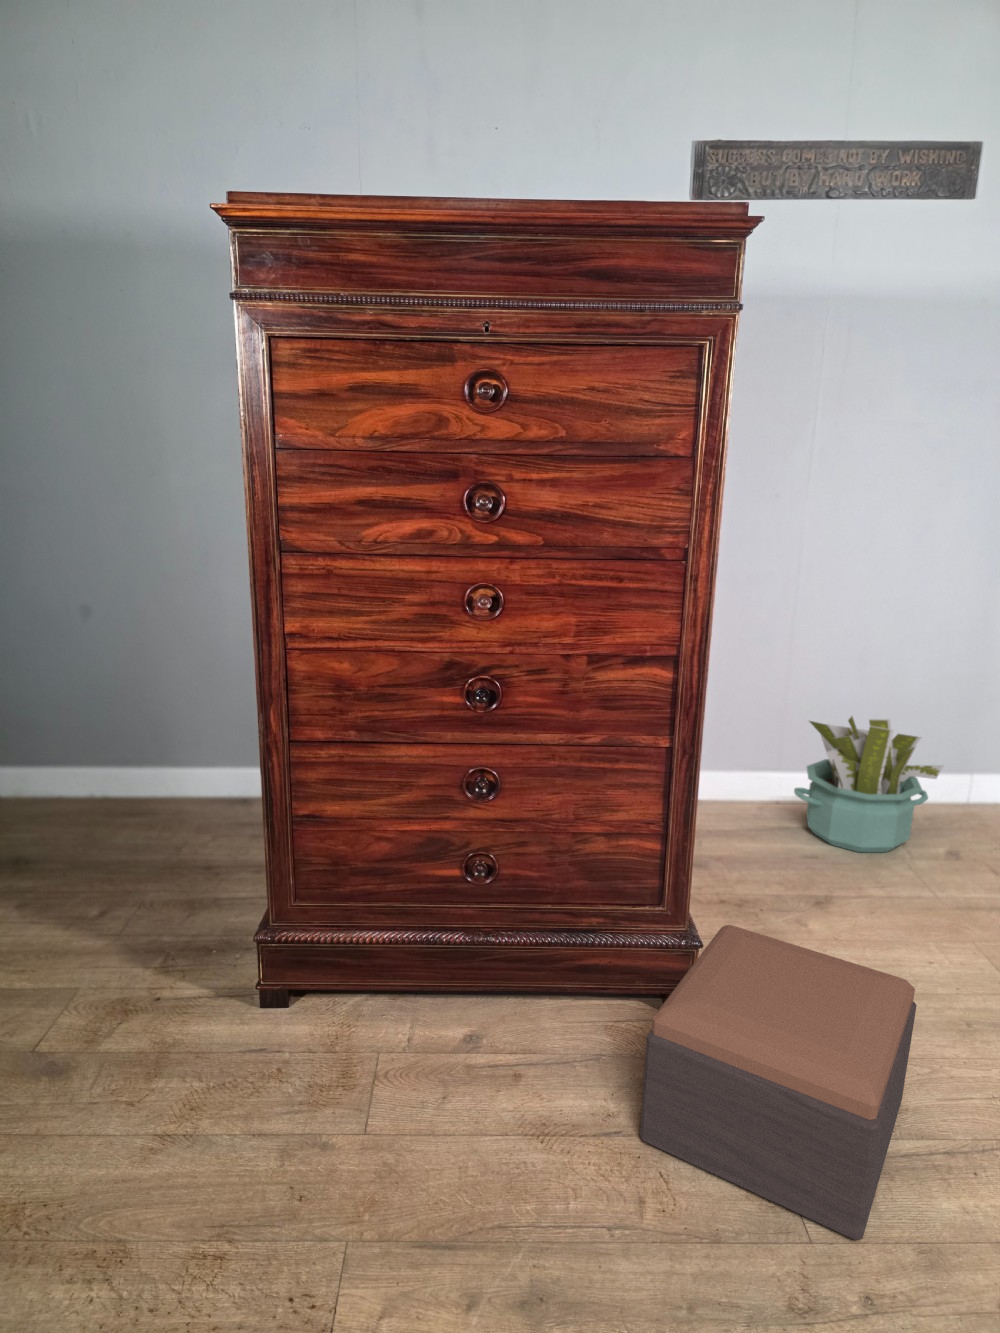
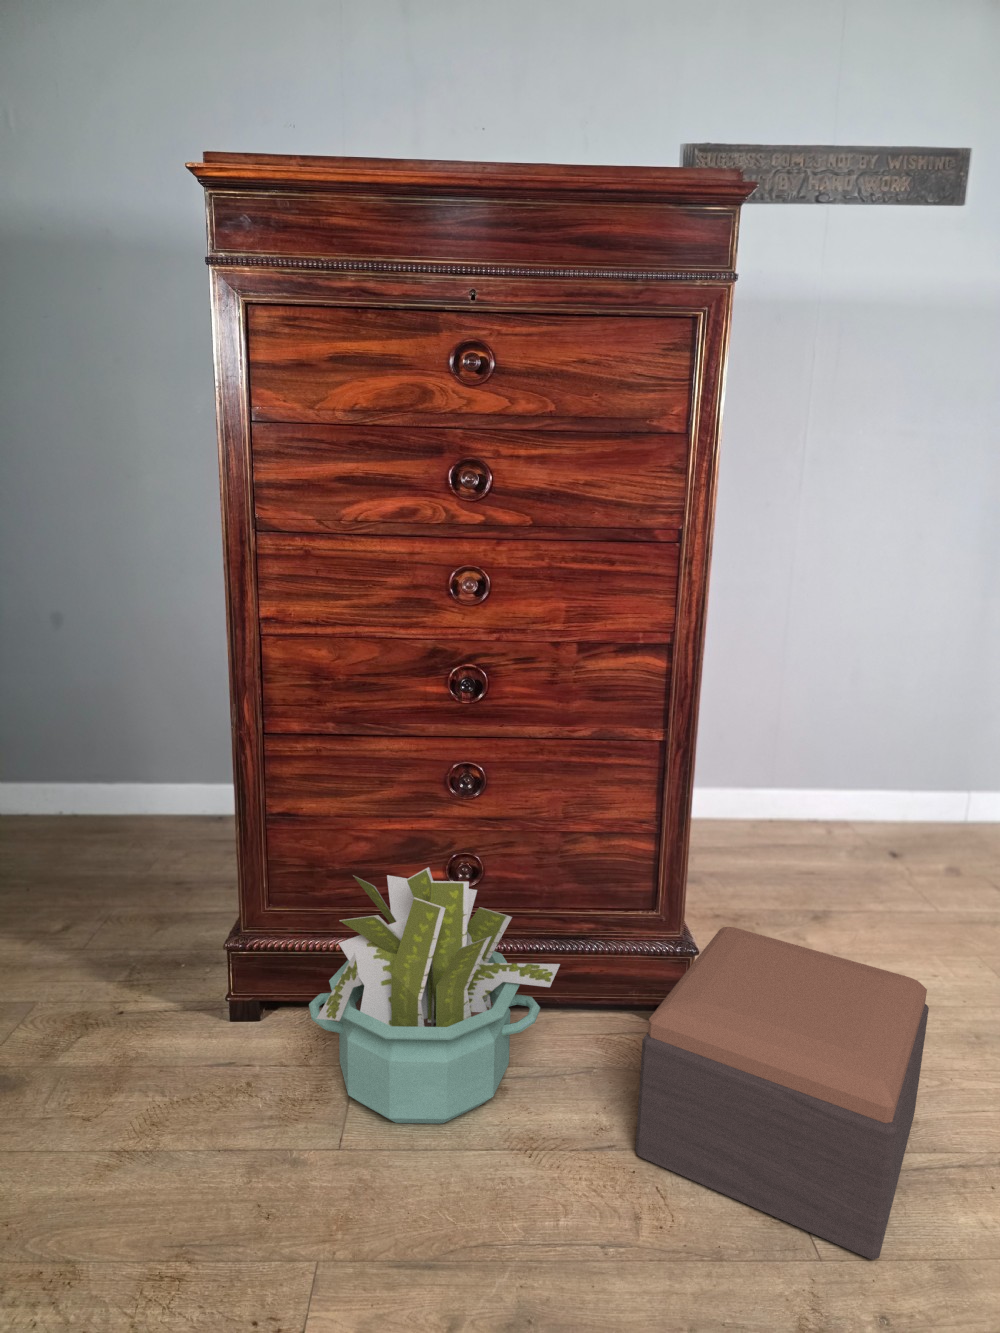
decorative plant: present [794,716,943,852] -> present [309,867,560,1124]

